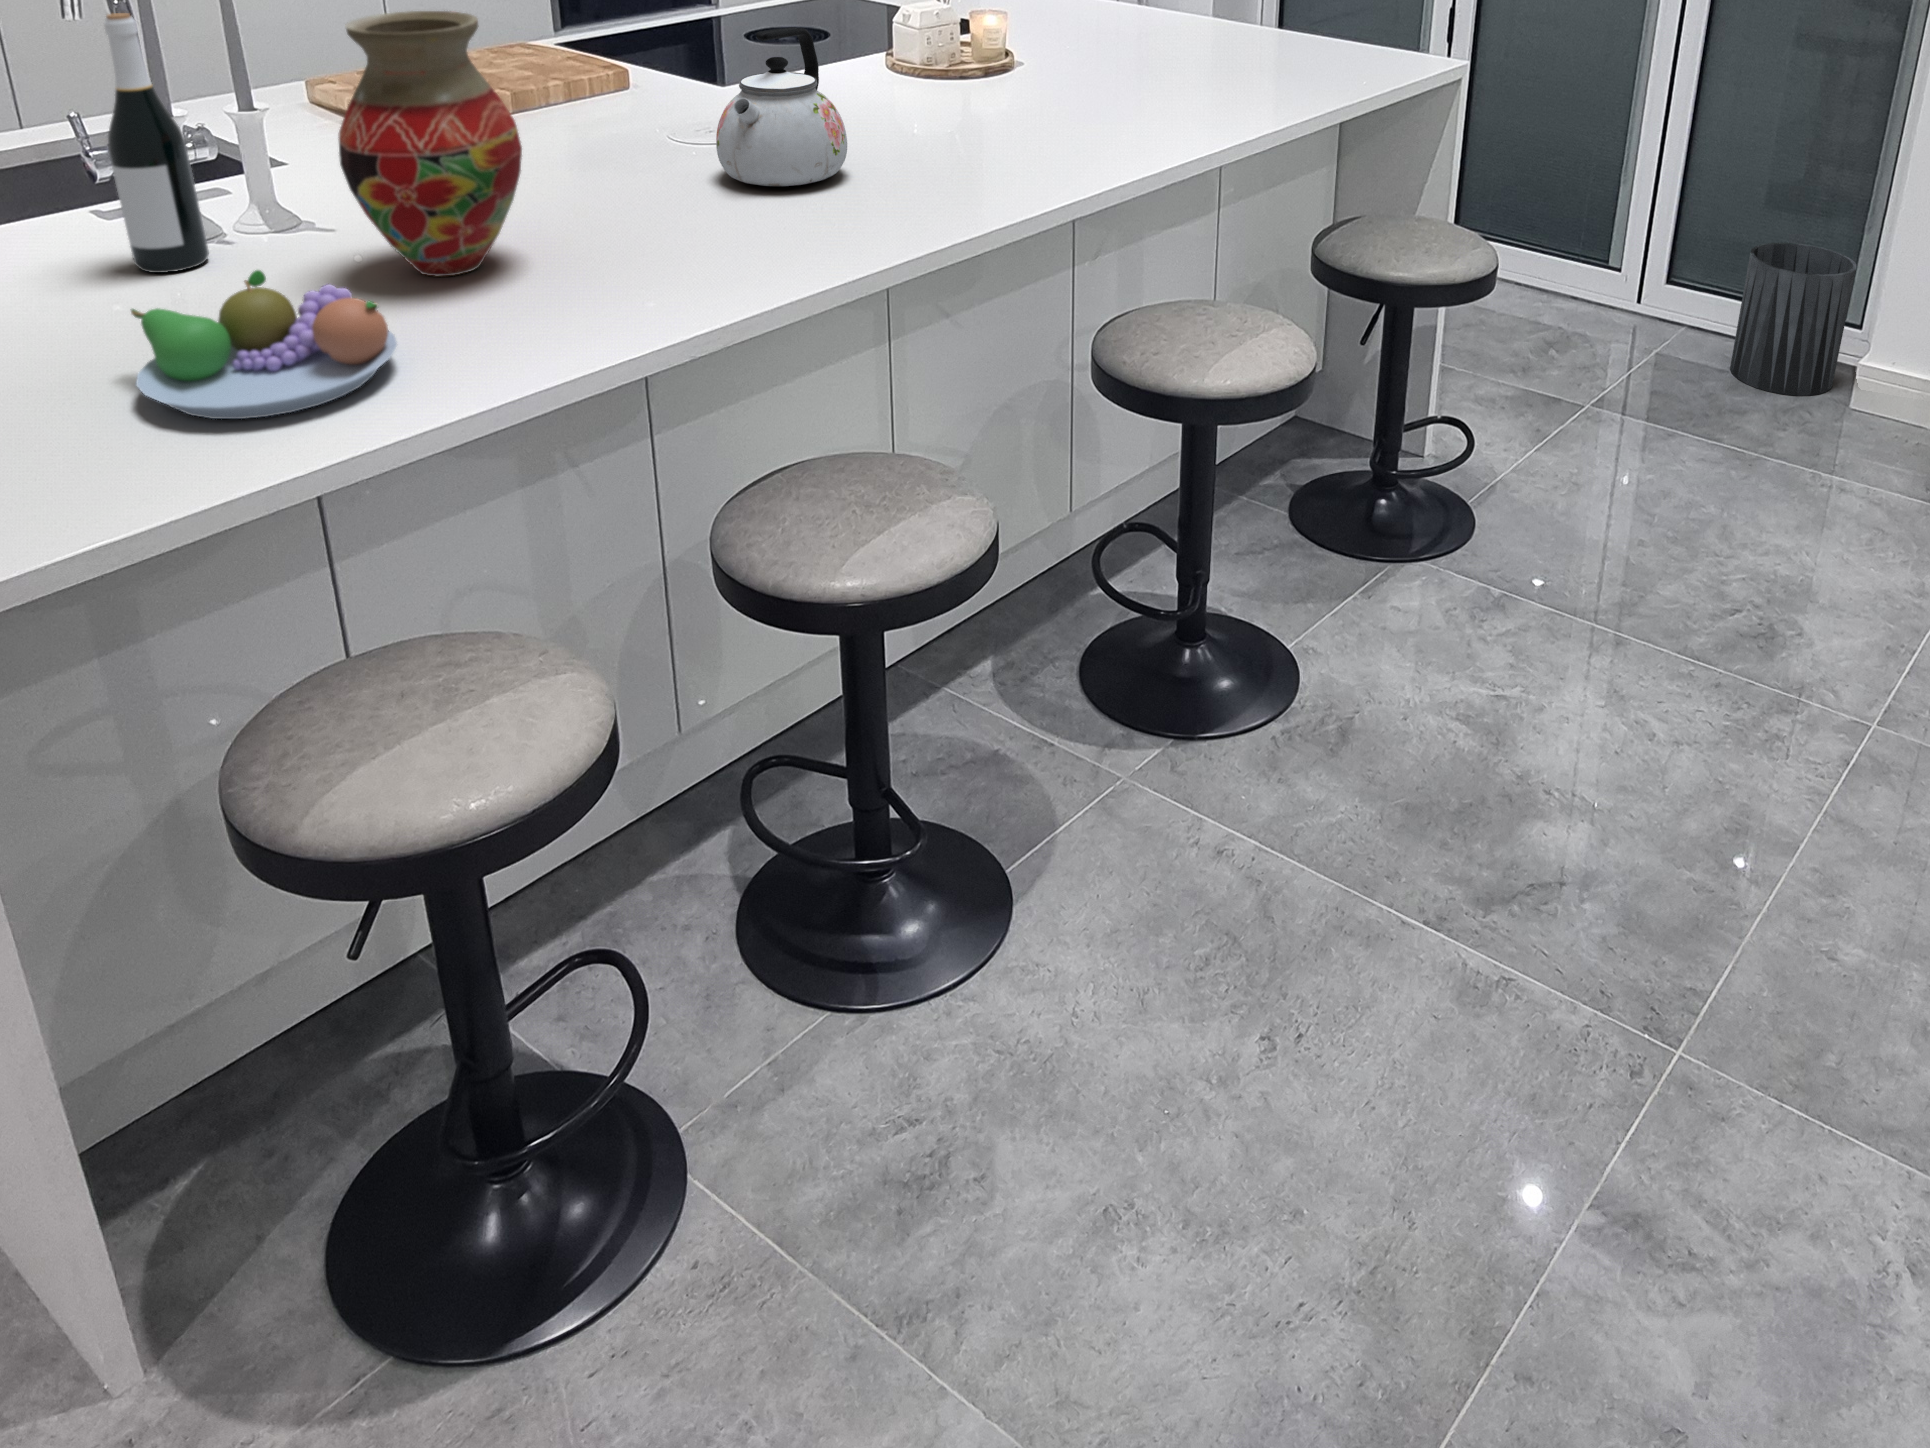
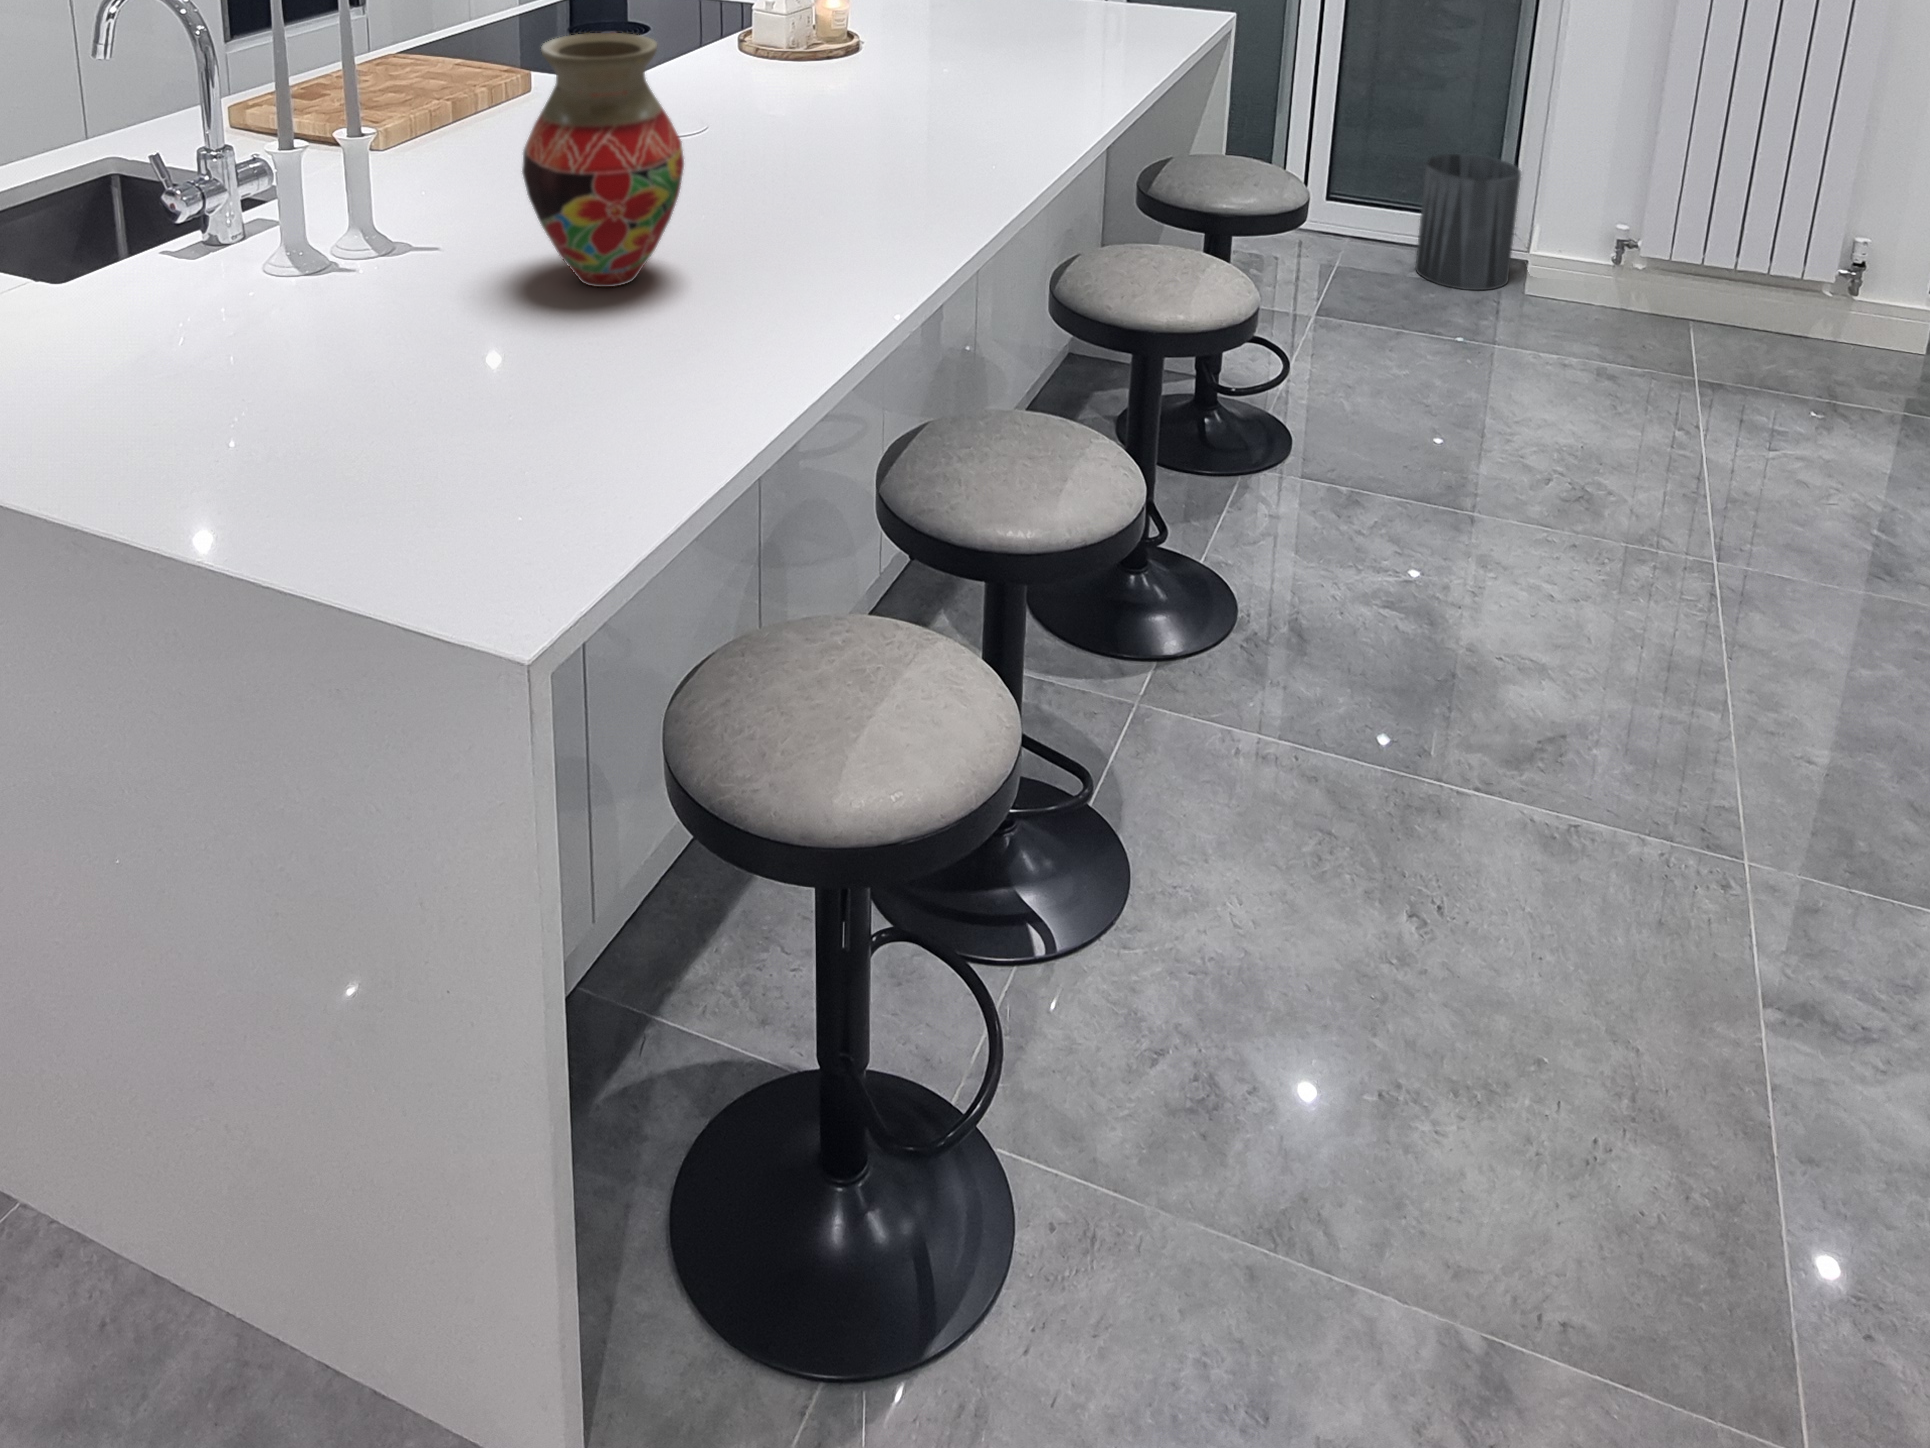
wine bottle: present [104,13,209,273] -> none [294,55,371,311]
kettle: present [716,27,847,186] -> none [731,24,852,175]
fruit bowl: present [131,270,397,419] -> none [461,293,711,438]

